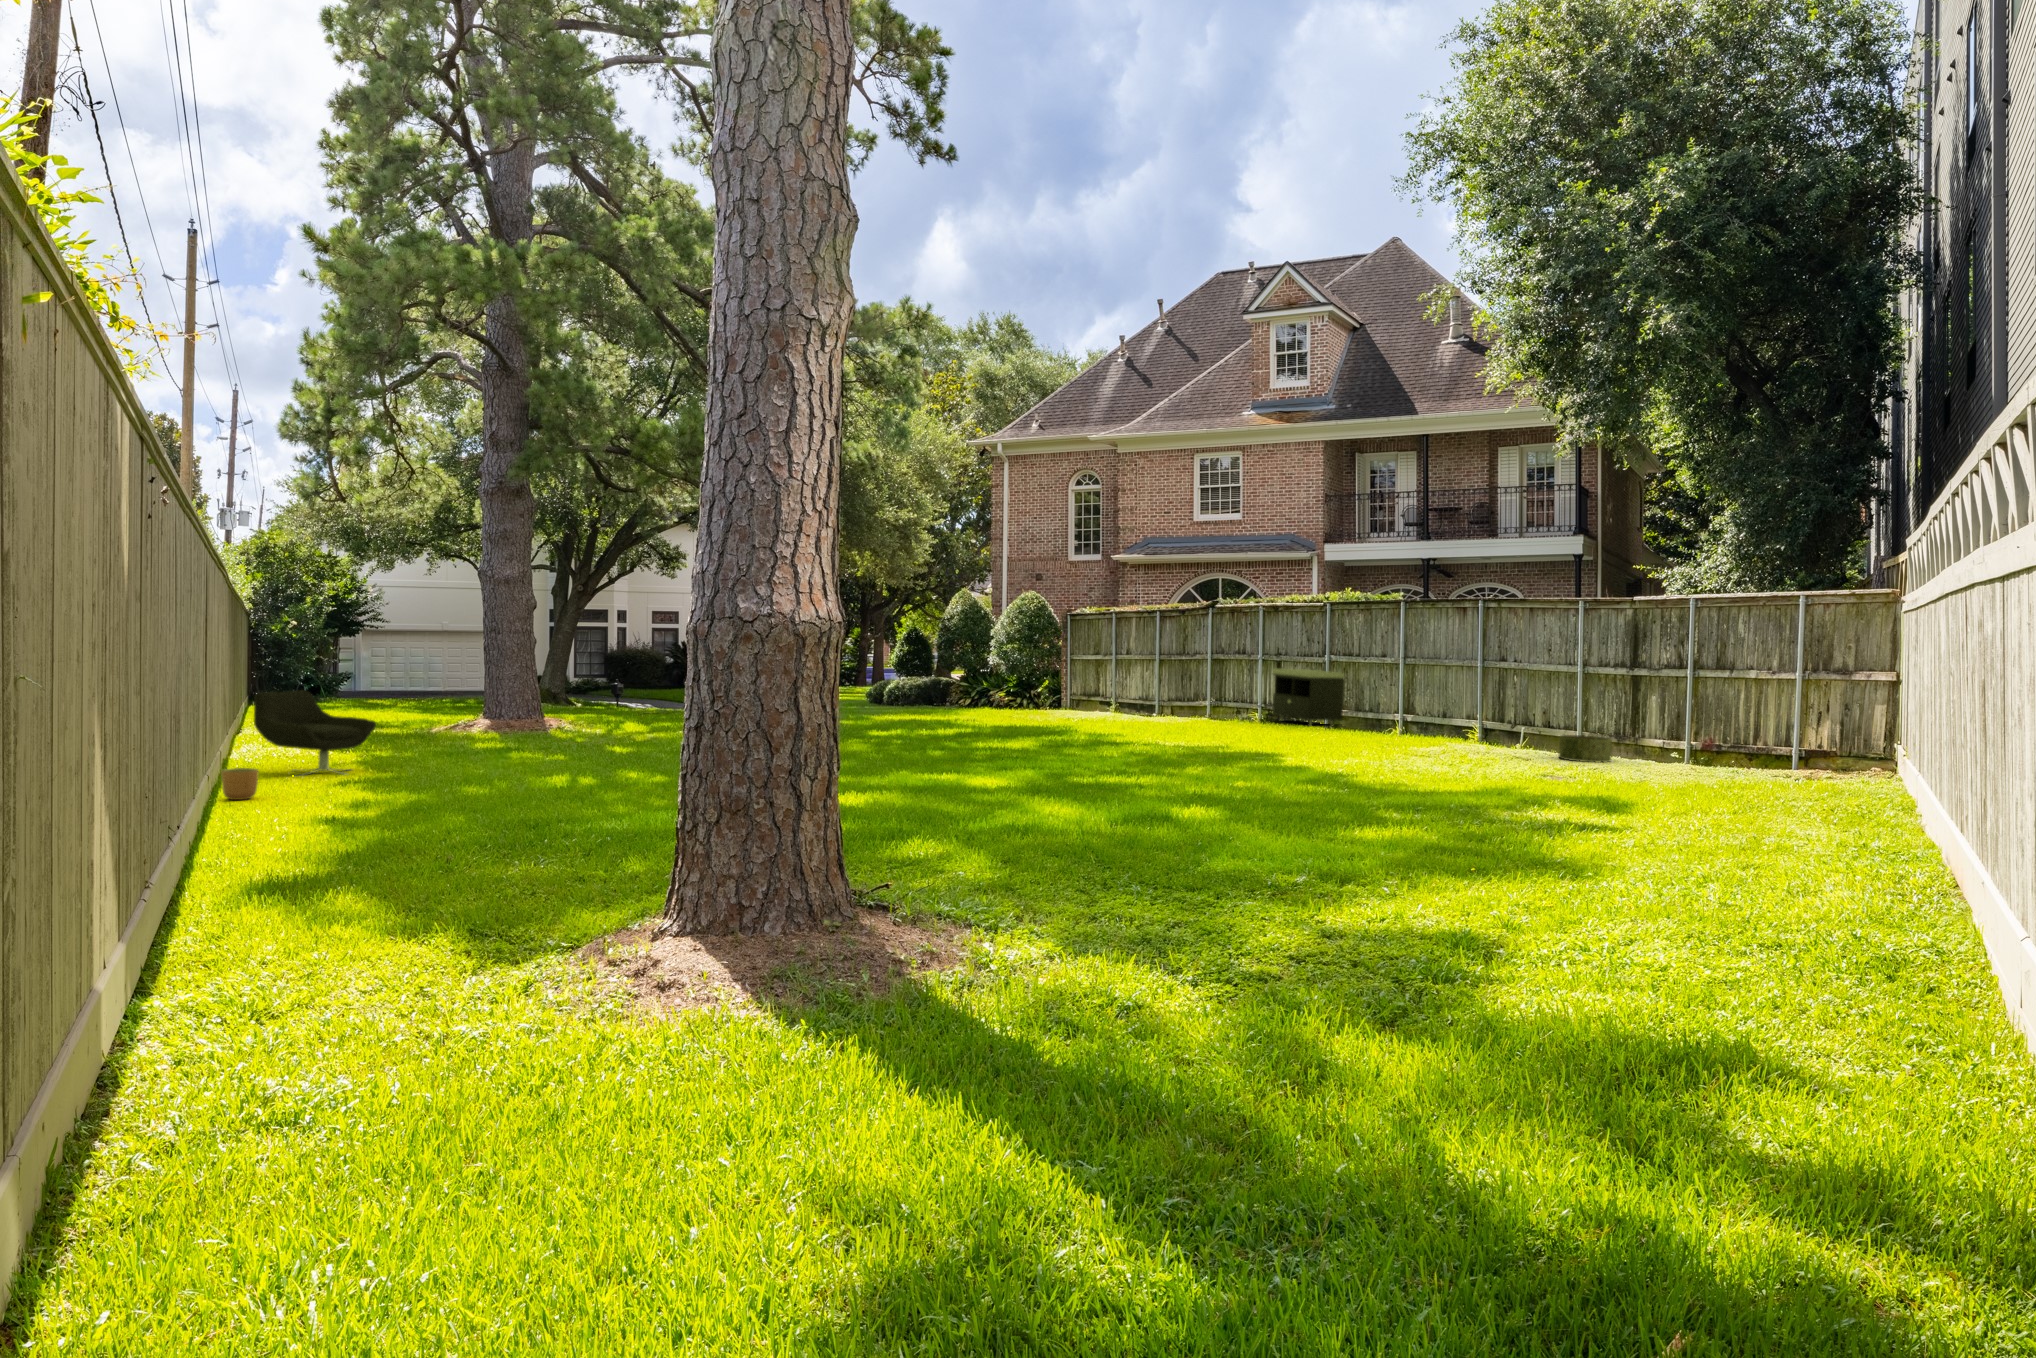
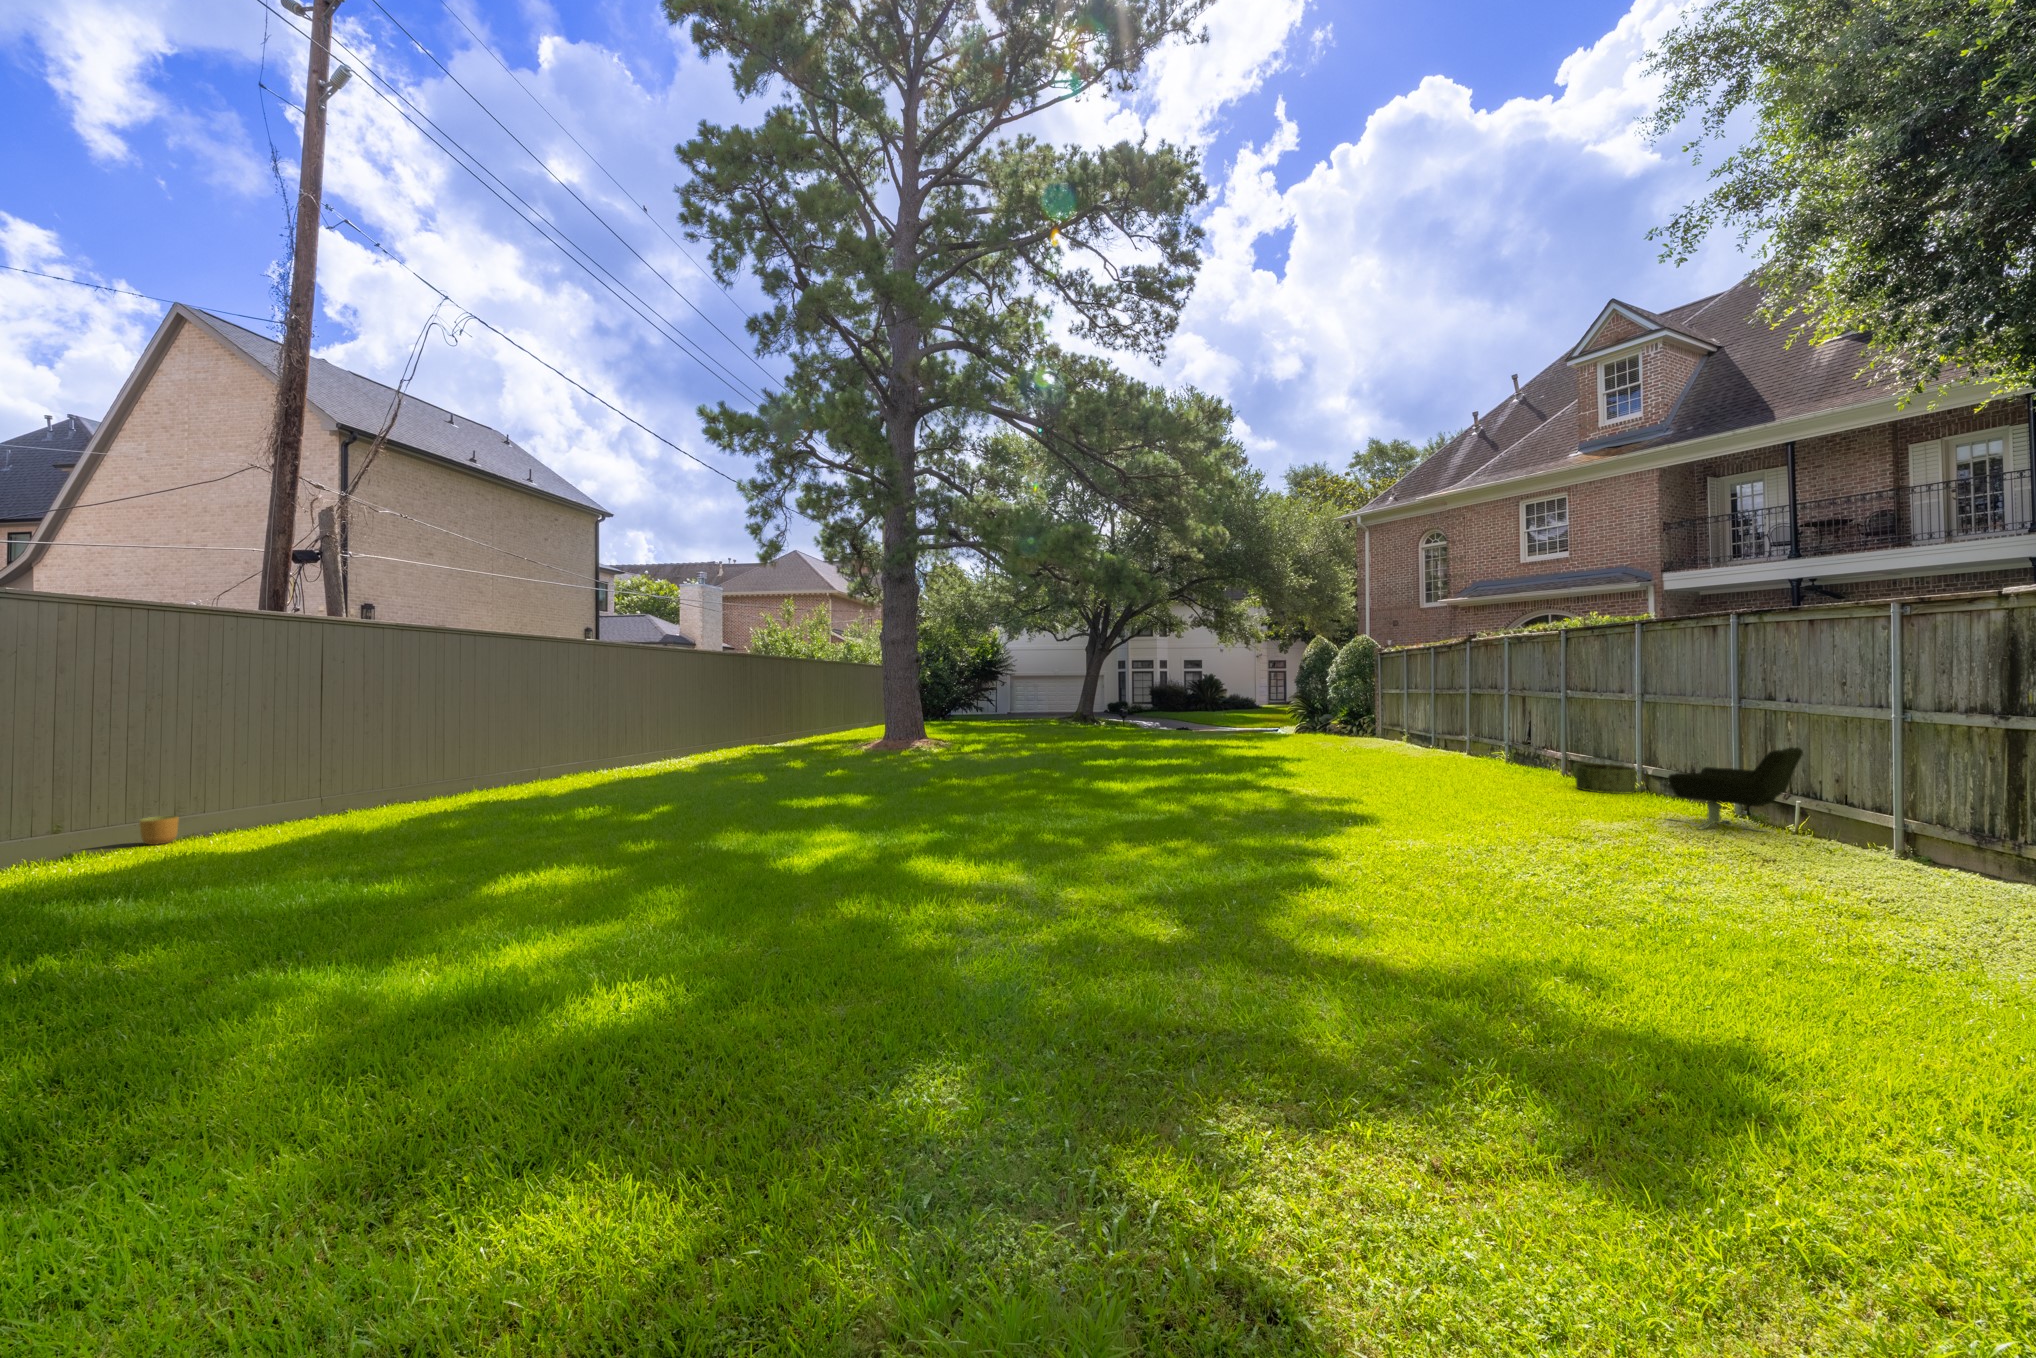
storage bench: present [1273,669,1344,726] -> none [1494,707,1577,775]
lounge chair: present [254,690,376,775] -> present [1668,747,1803,832]
basket: present [1559,735,1612,762] -> present [1576,756,1637,794]

